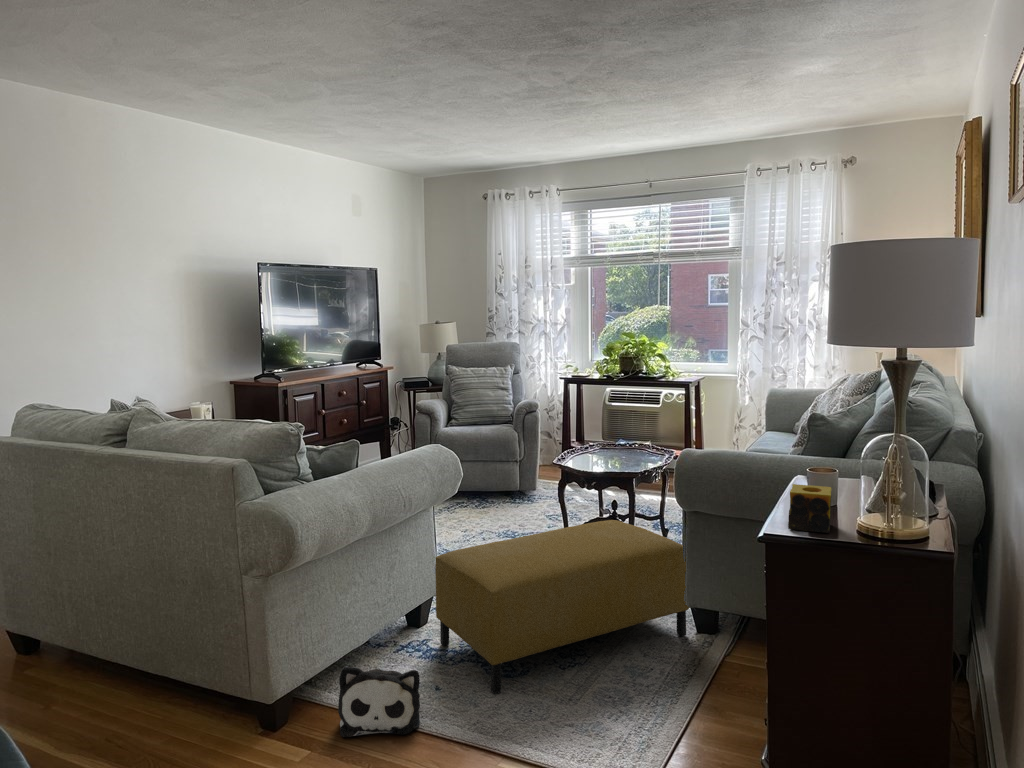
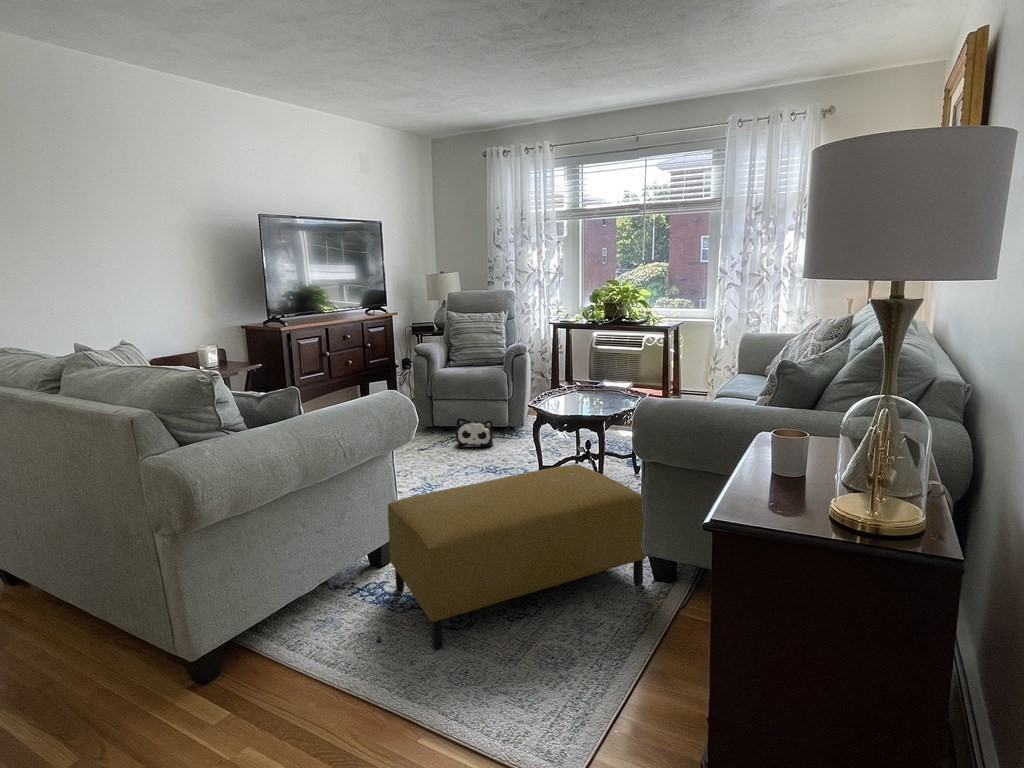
candle: present [788,484,832,533] -> none [744,449,799,511]
plush toy: present [338,666,420,737] -> present [456,417,493,448]

